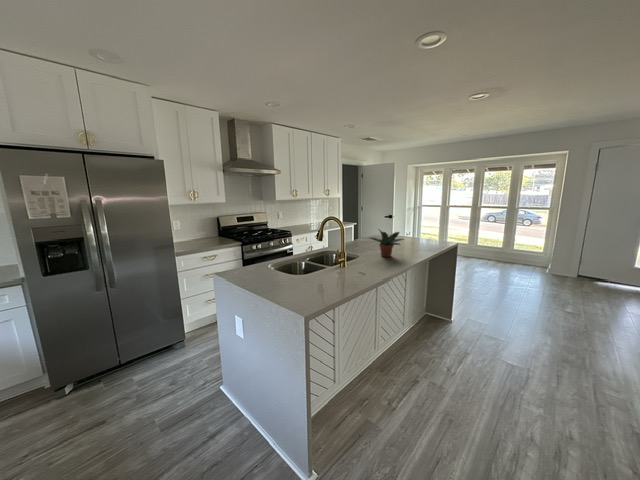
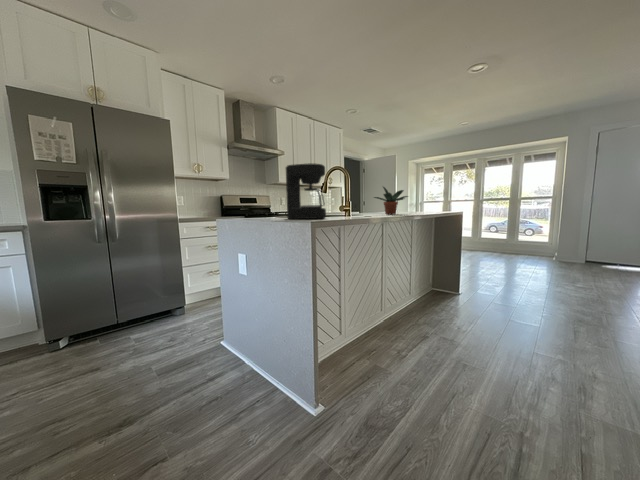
coffee maker: none [280,235,320,293] -> present [286,163,326,219]

